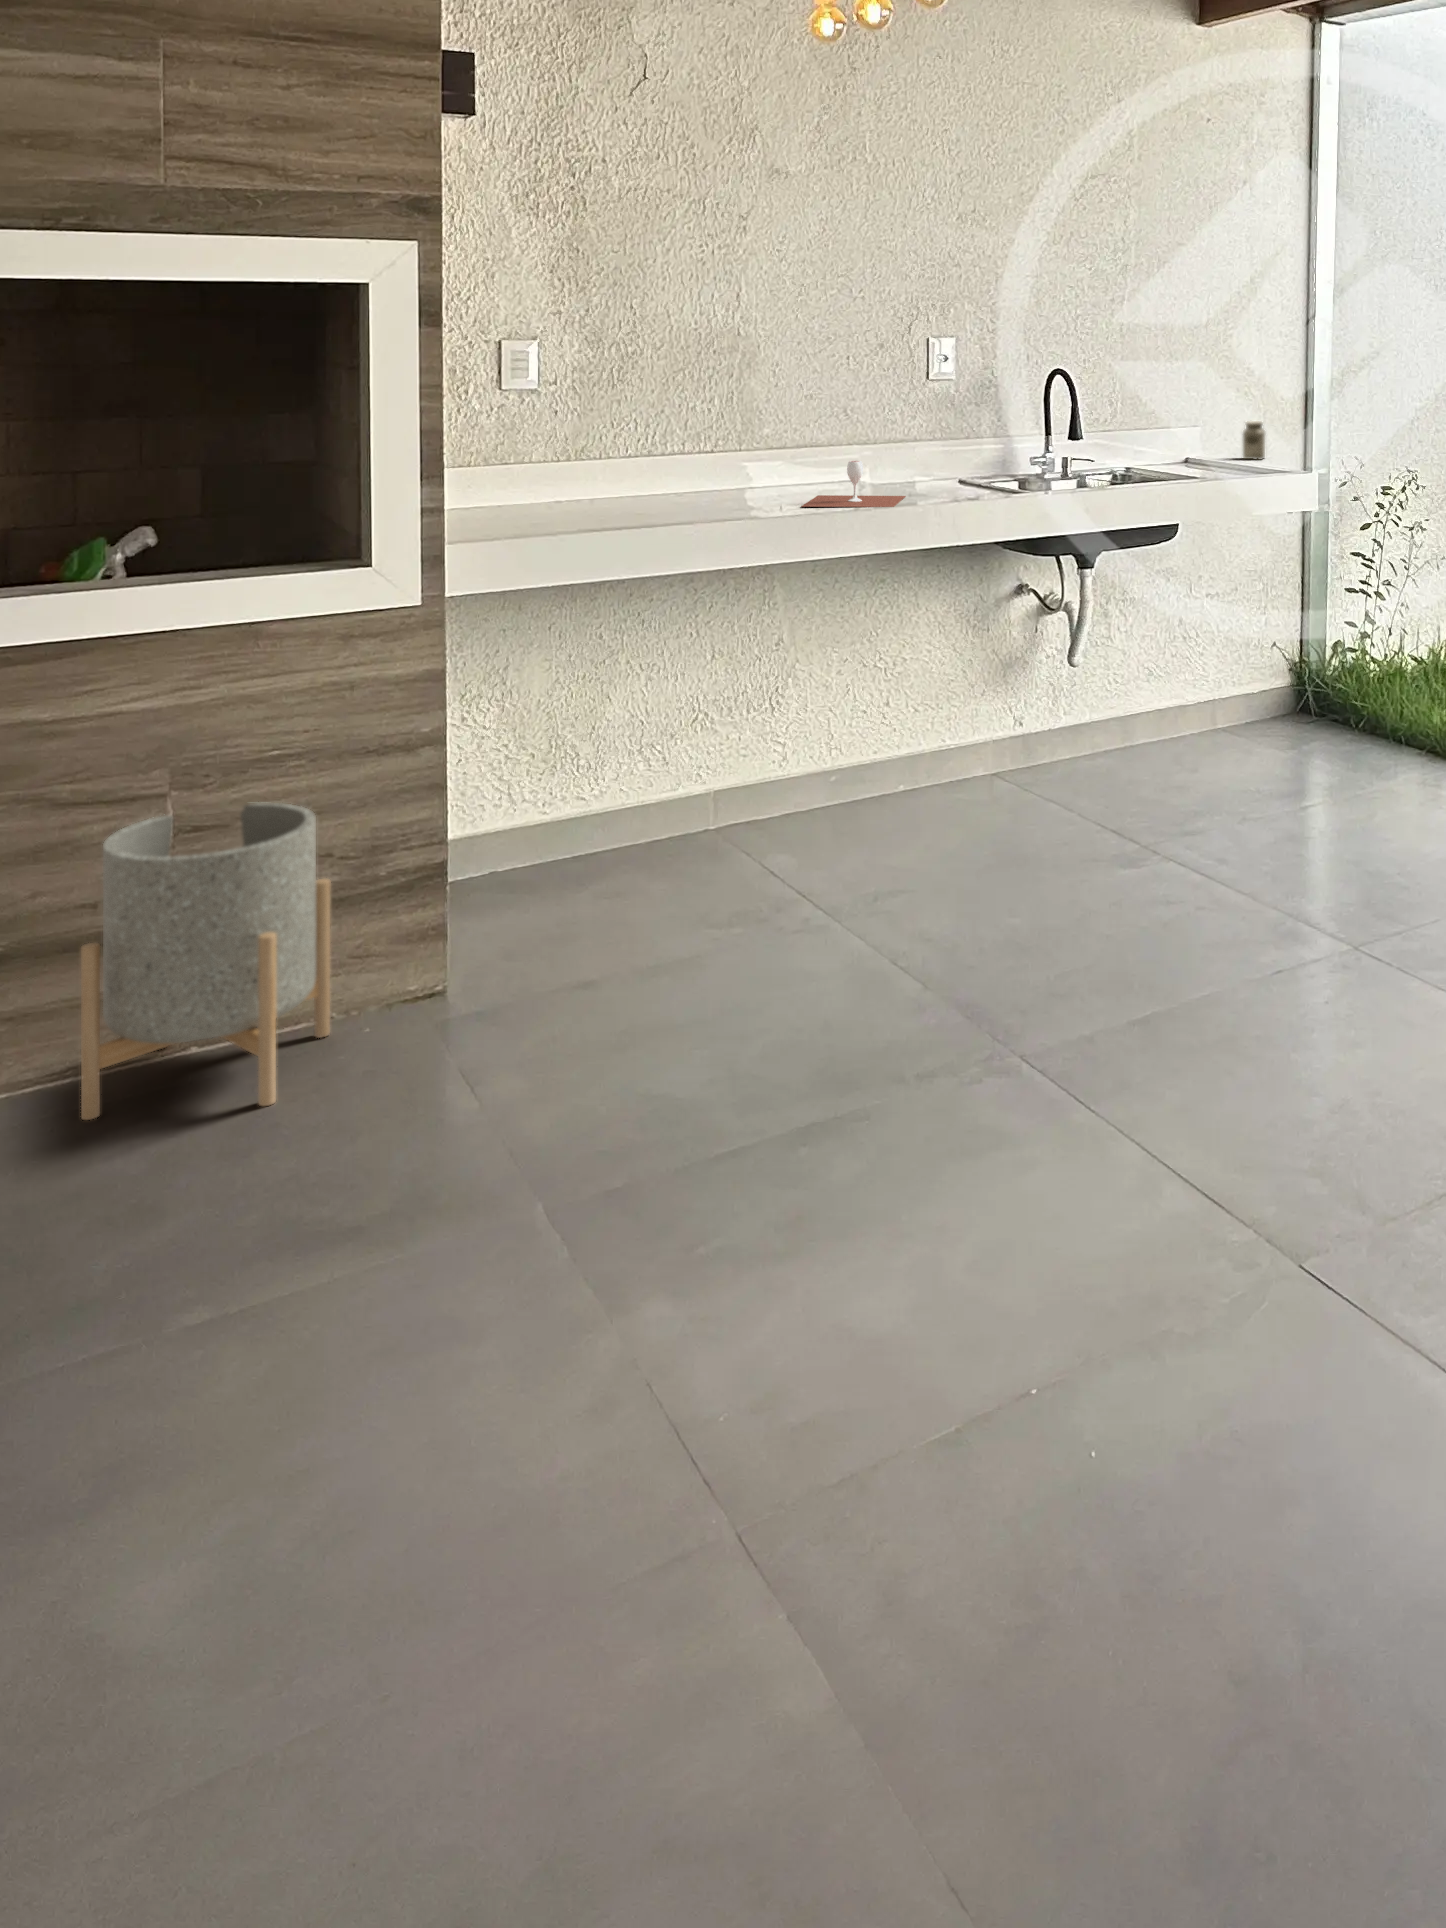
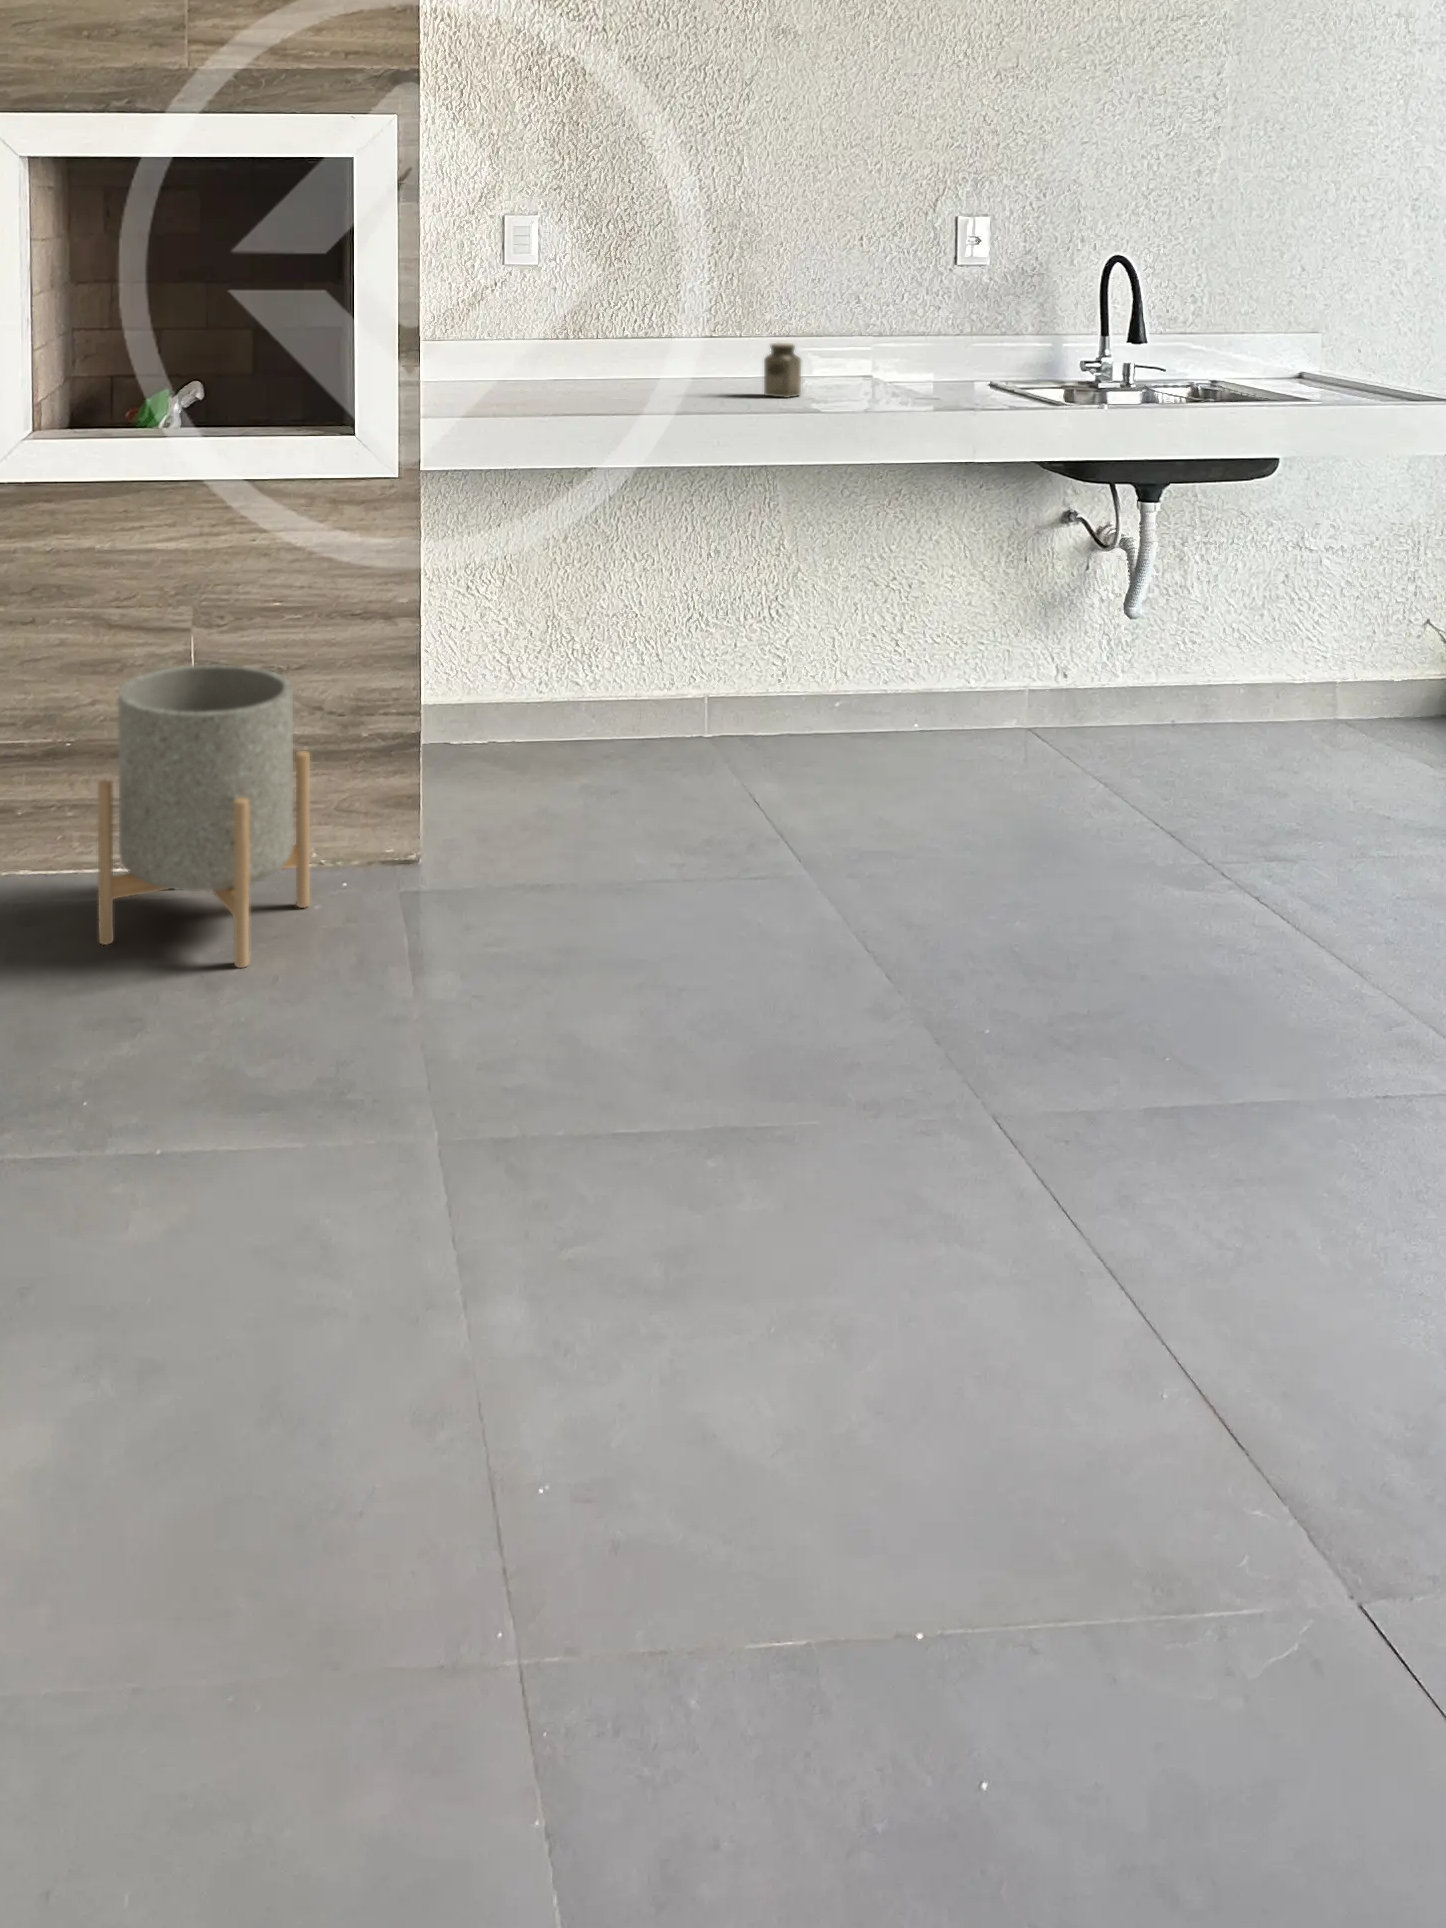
salt shaker: present [1243,421,1265,460] -> present [764,342,801,398]
wine glass: present [801,461,906,507] -> none [801,358,927,415]

